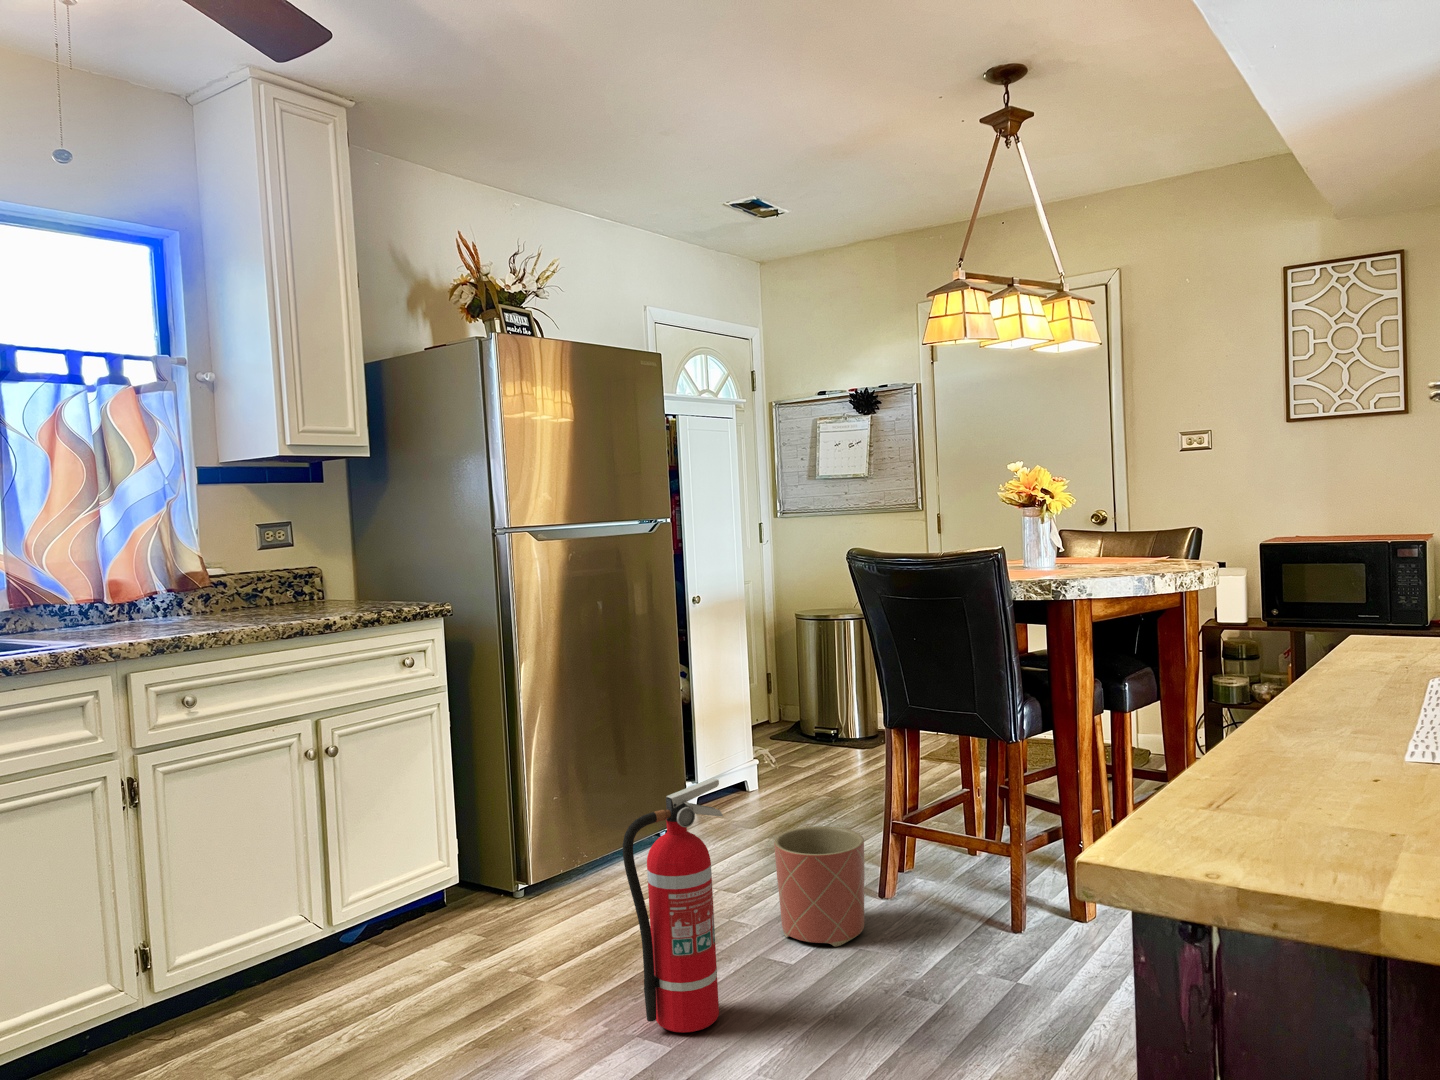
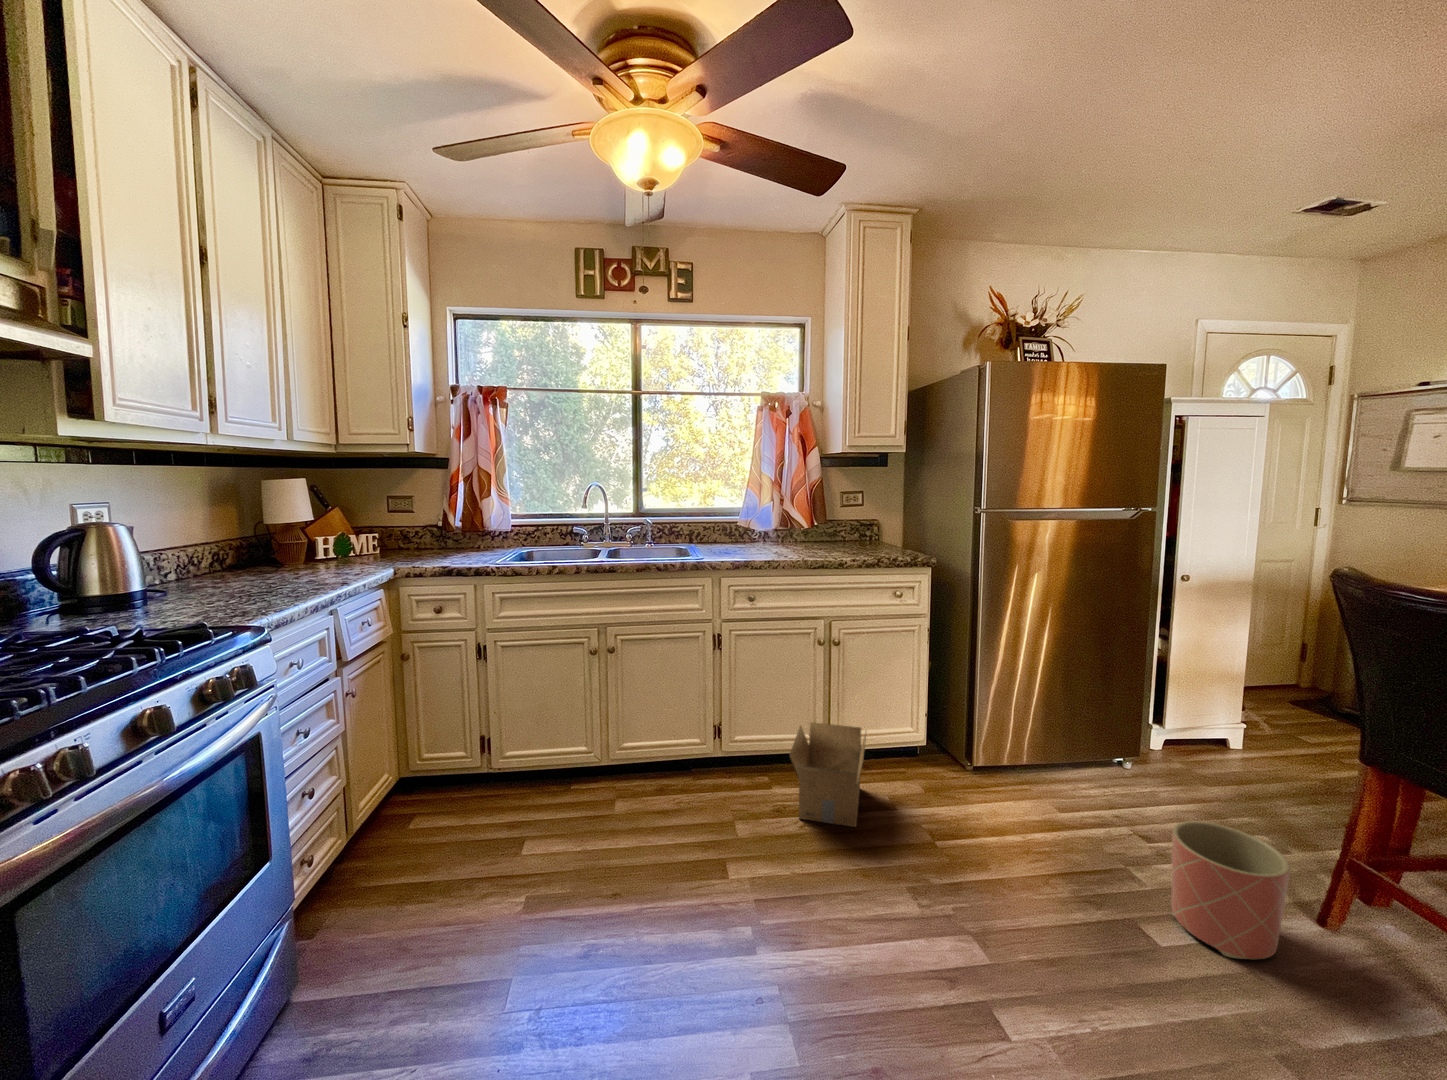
fire extinguisher: present [623,778,723,1033] -> none [972,759,1081,962]
cardboard box: none [293,873,435,1038] -> present [789,722,866,827]

